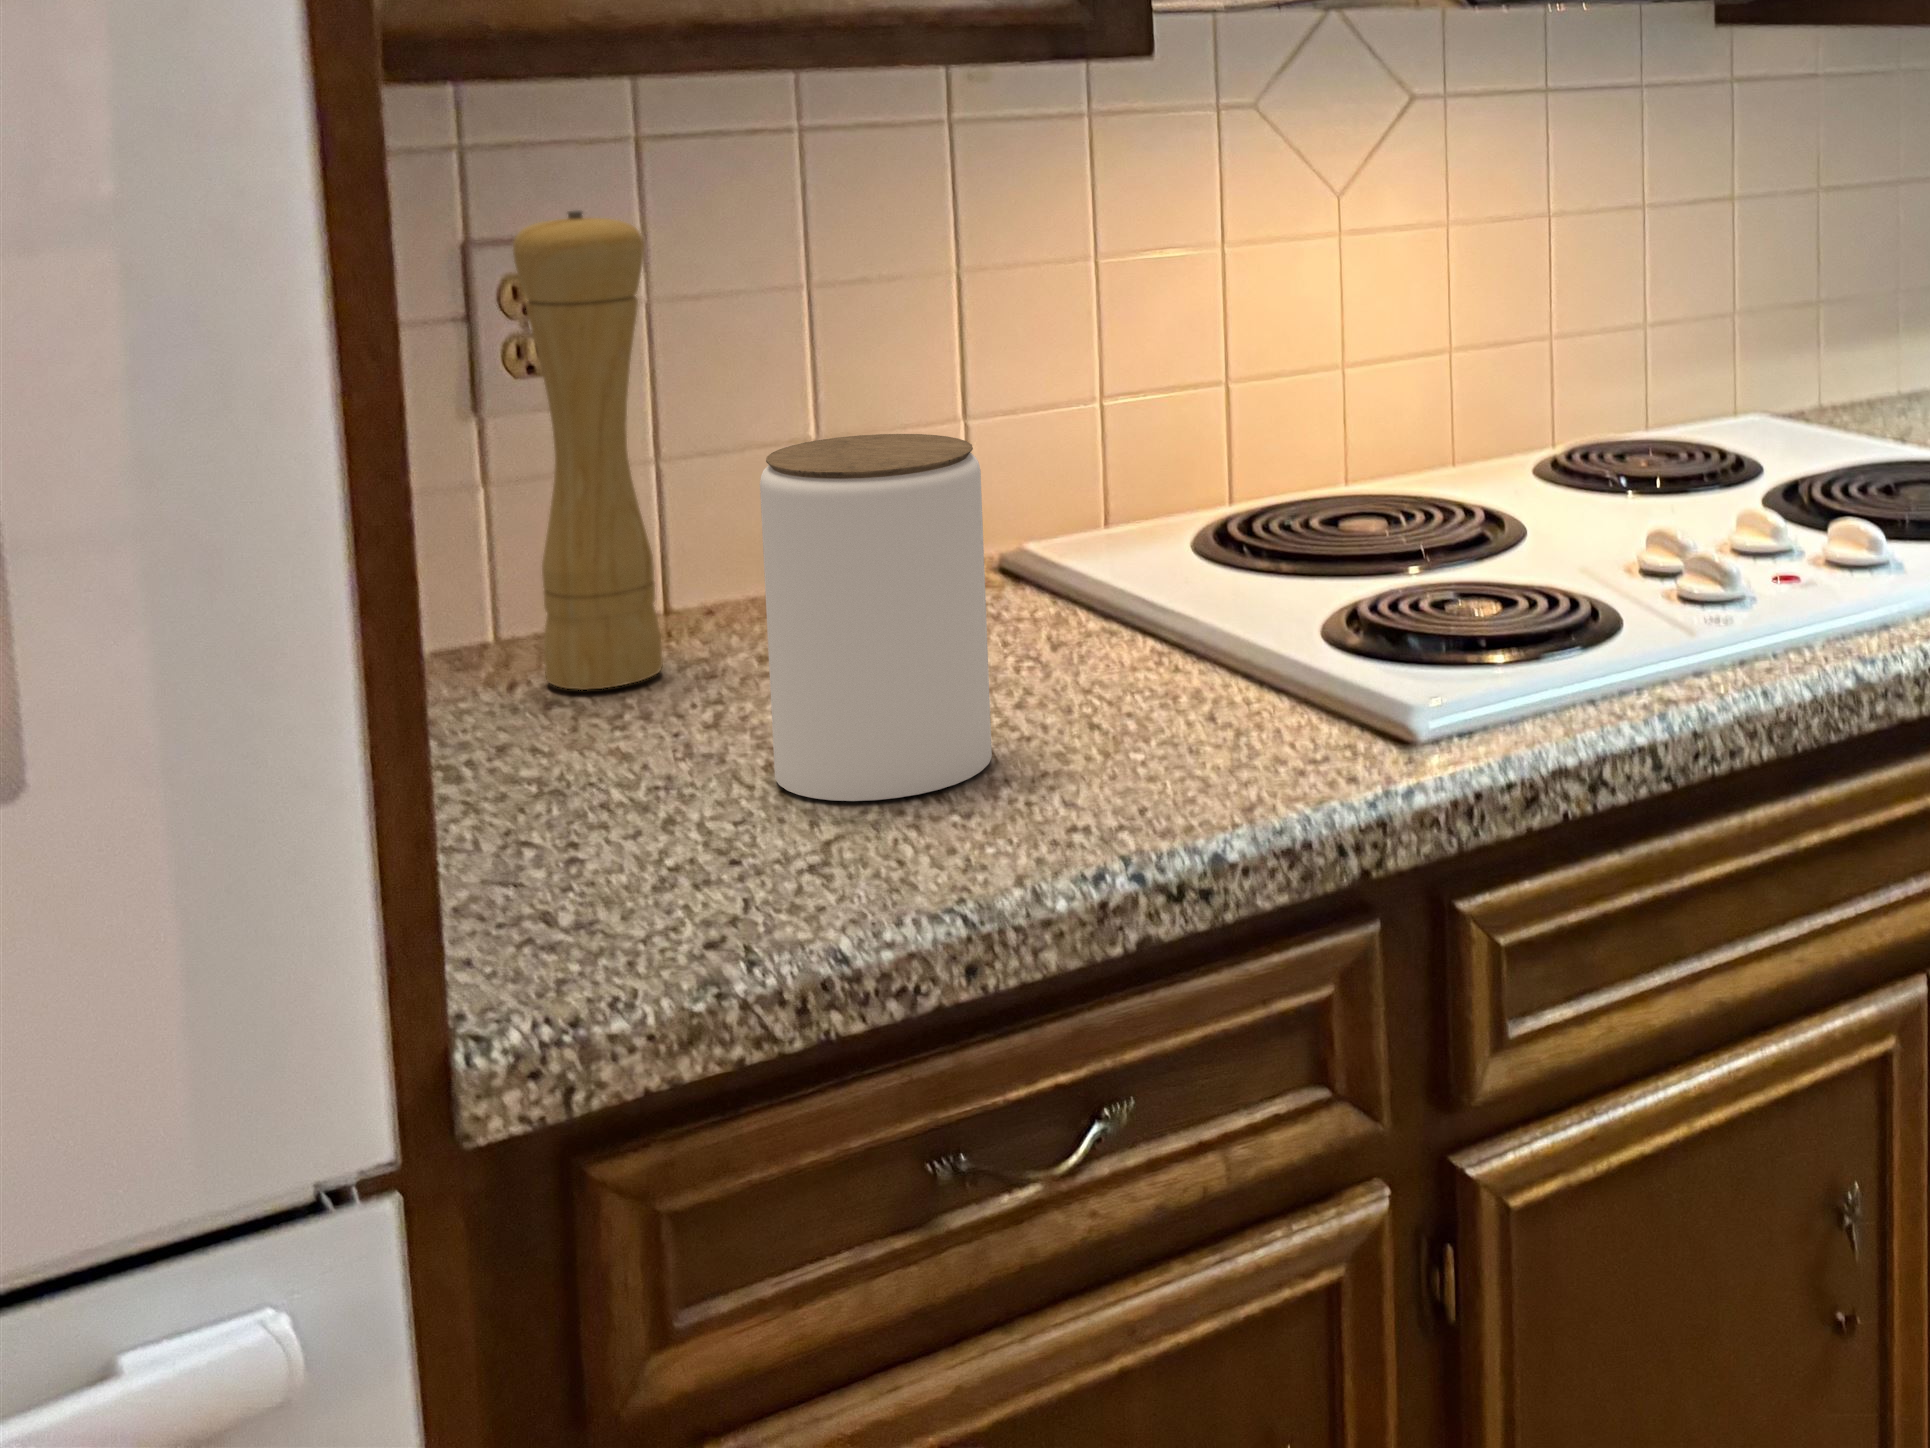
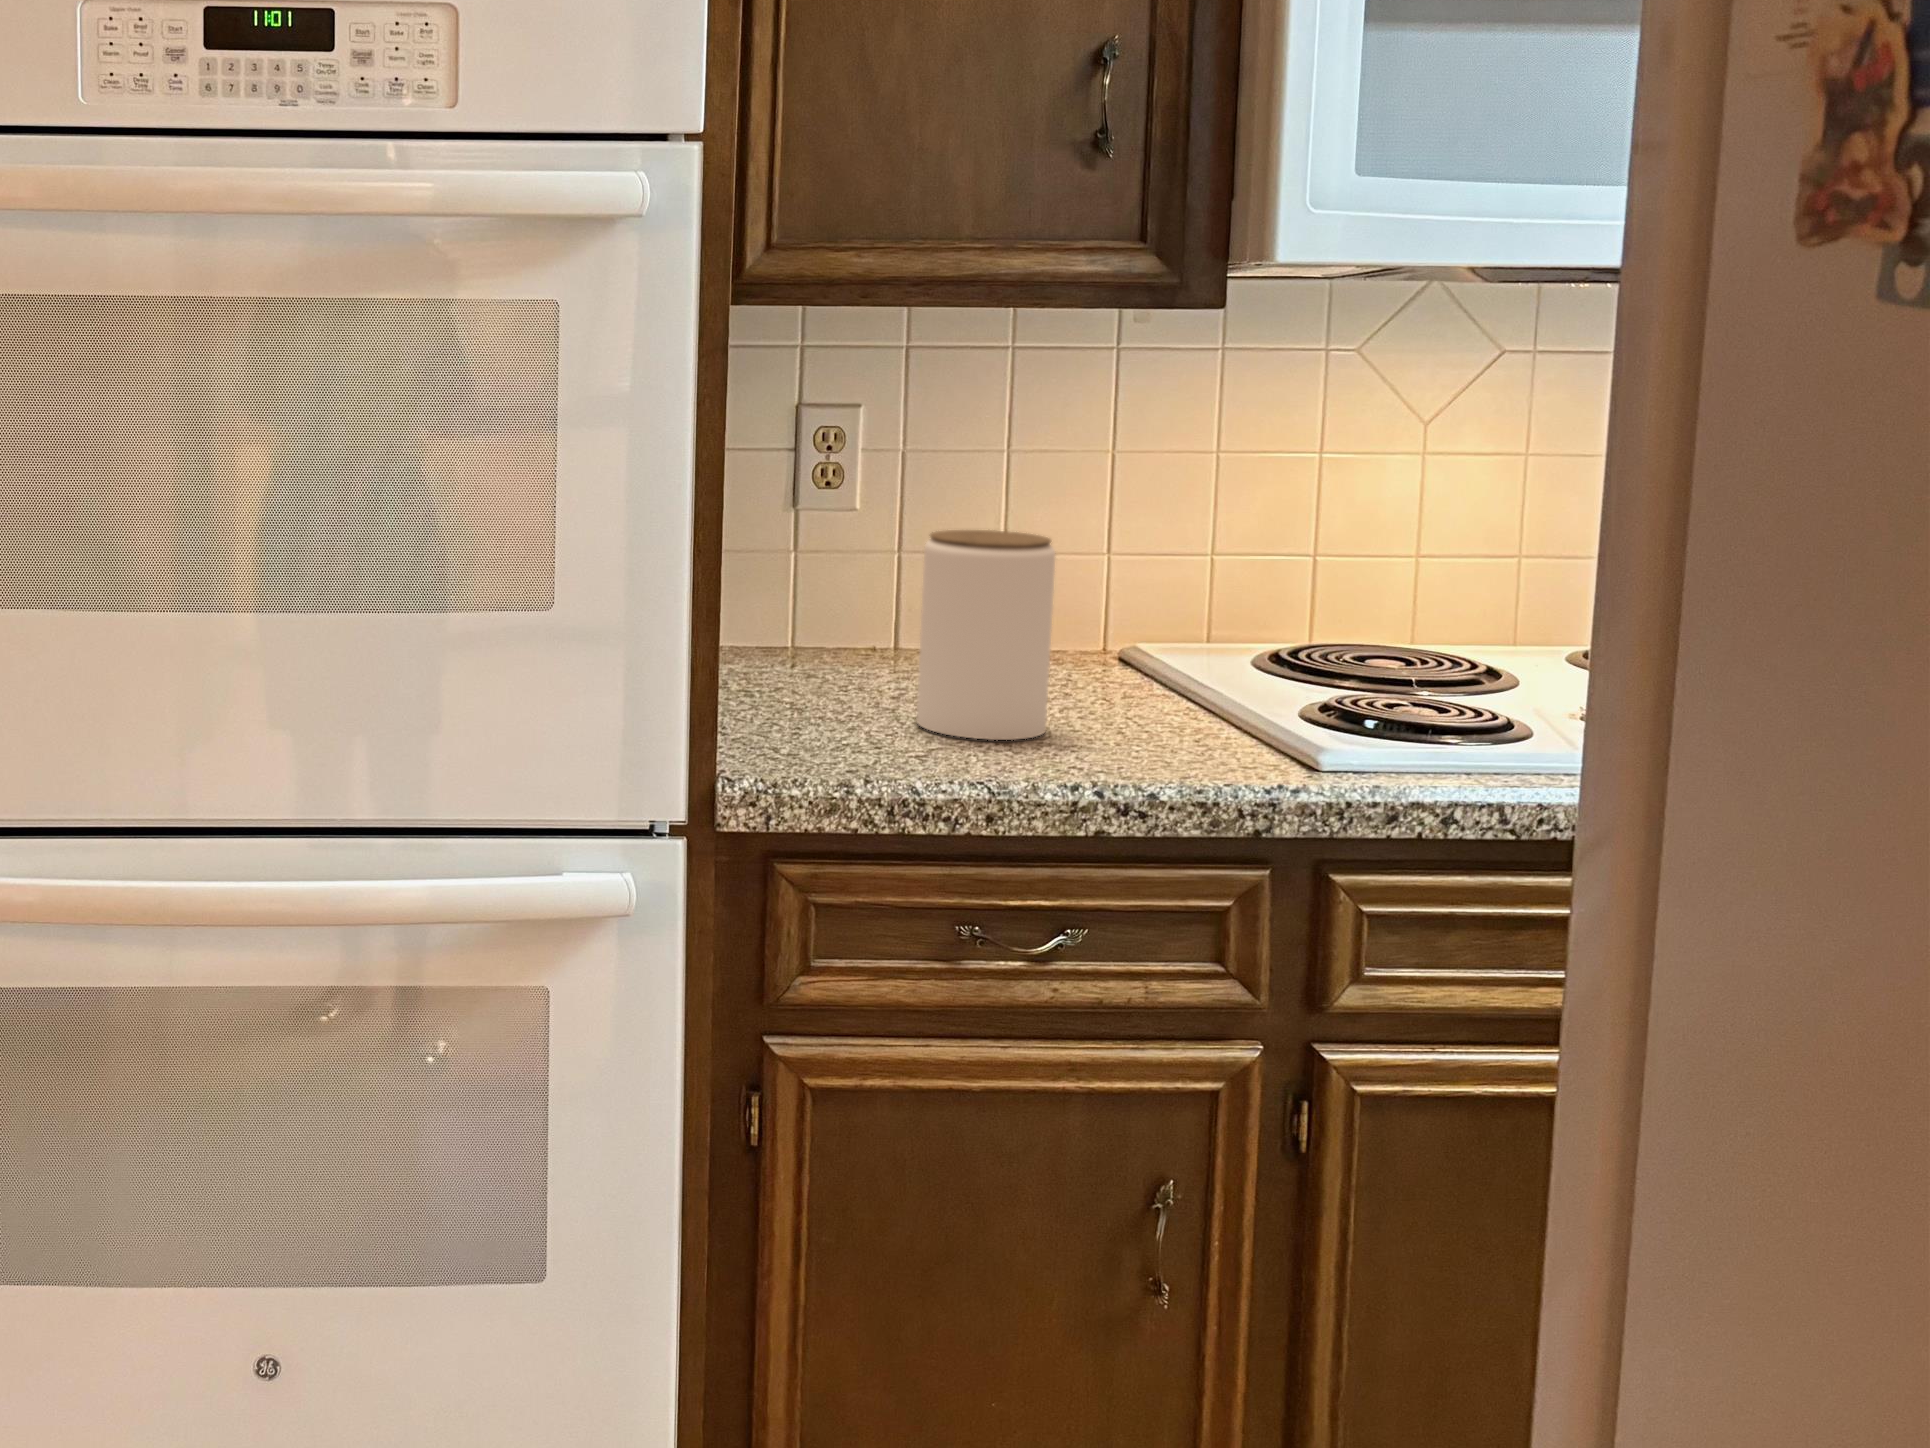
pepper mill: present [513,210,663,690] -> none [813,390,893,673]

